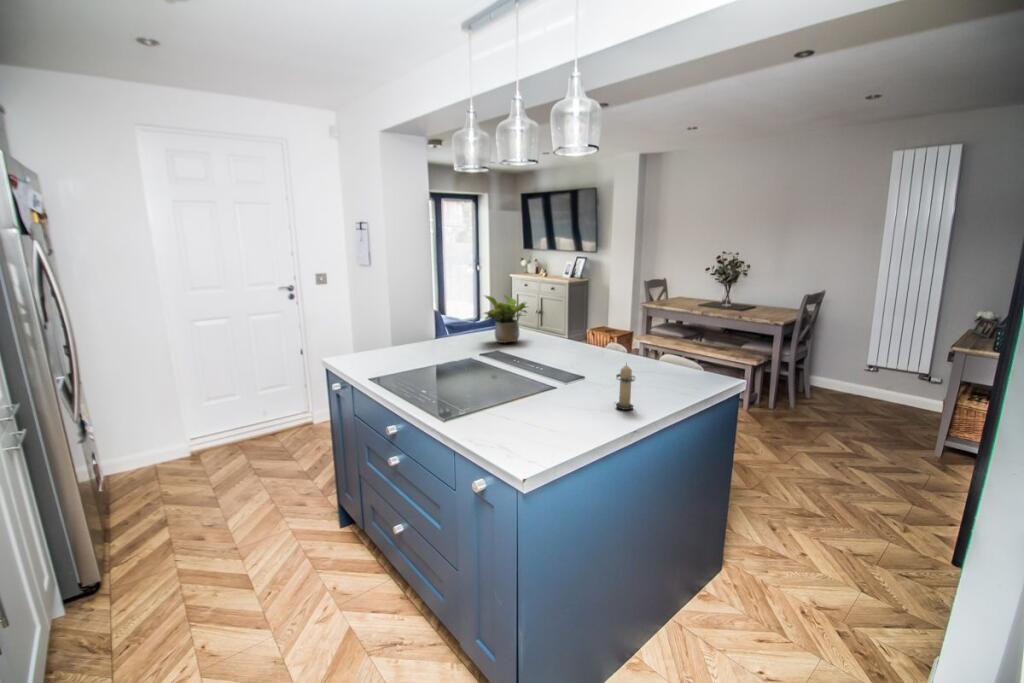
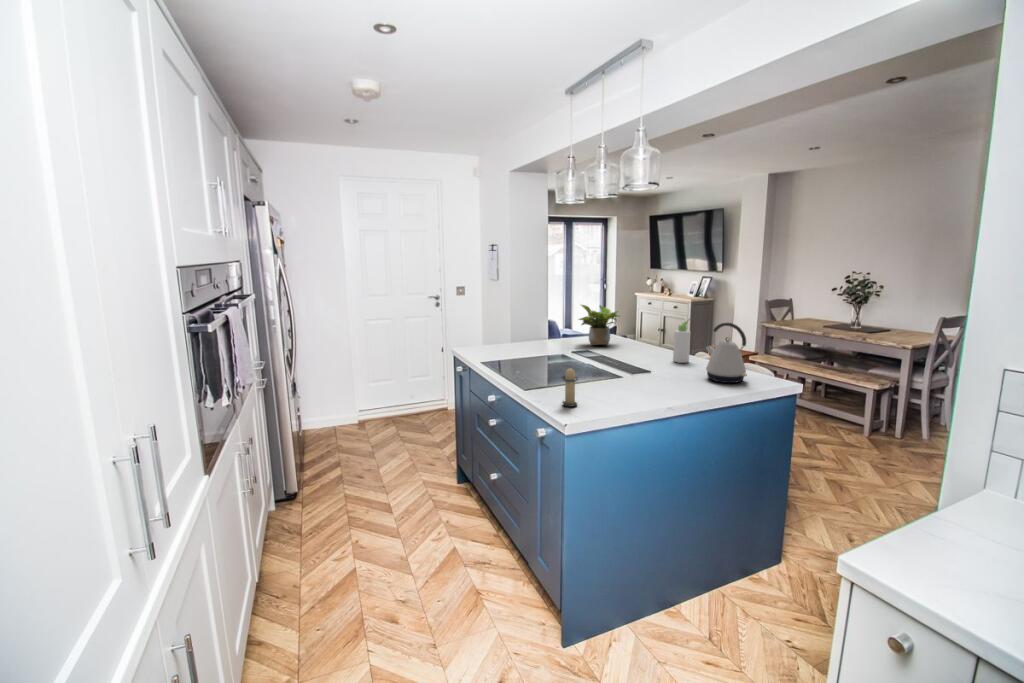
bottle: none [600,309,619,361] -> present [673,319,691,363]
kettle: none [647,316,697,387] -> present [706,323,747,383]
candle: present [616,365,635,410] -> present [562,368,578,407]

